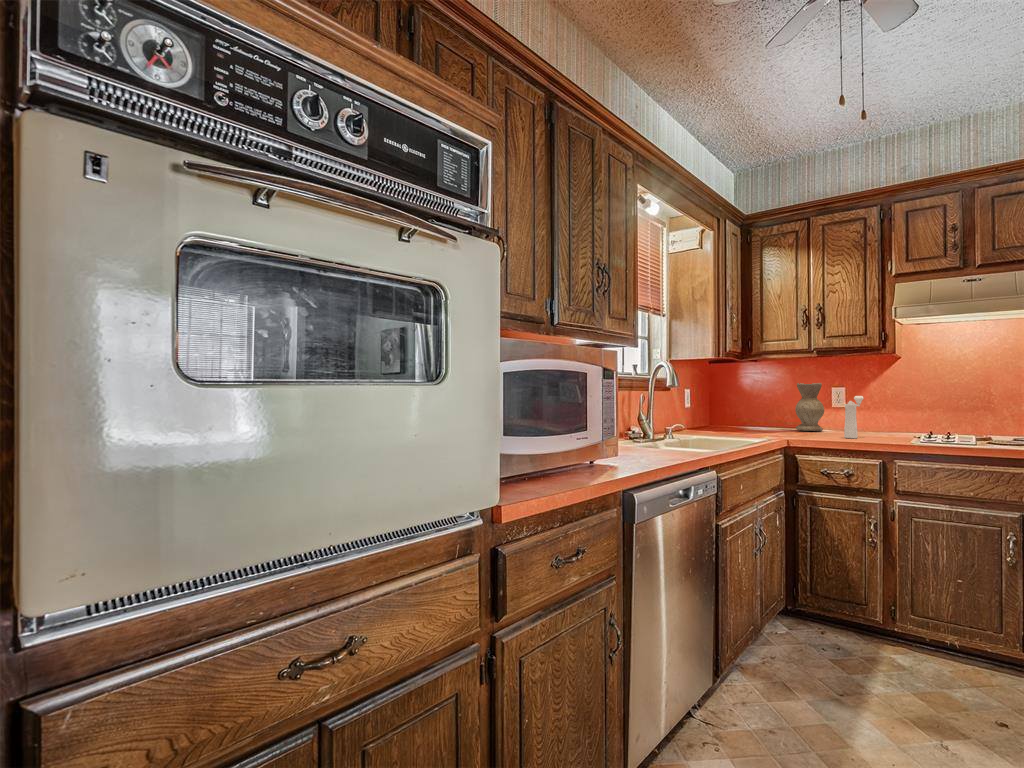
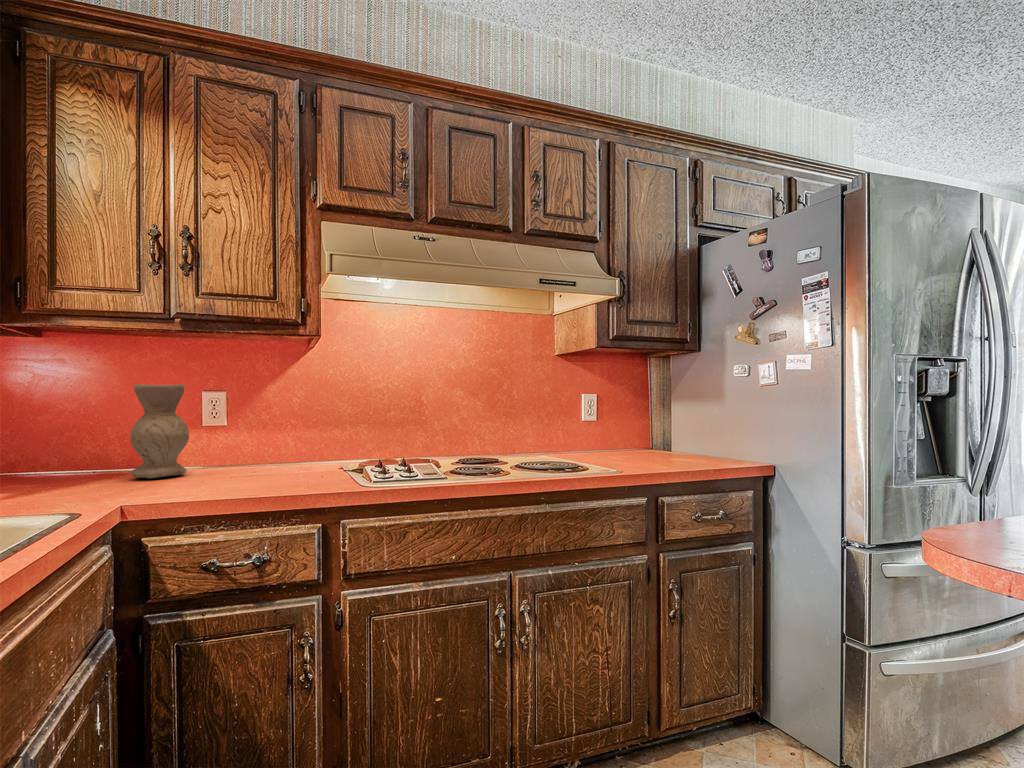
pepper mill: present [844,396,864,438] -> none [246,406,275,490]

